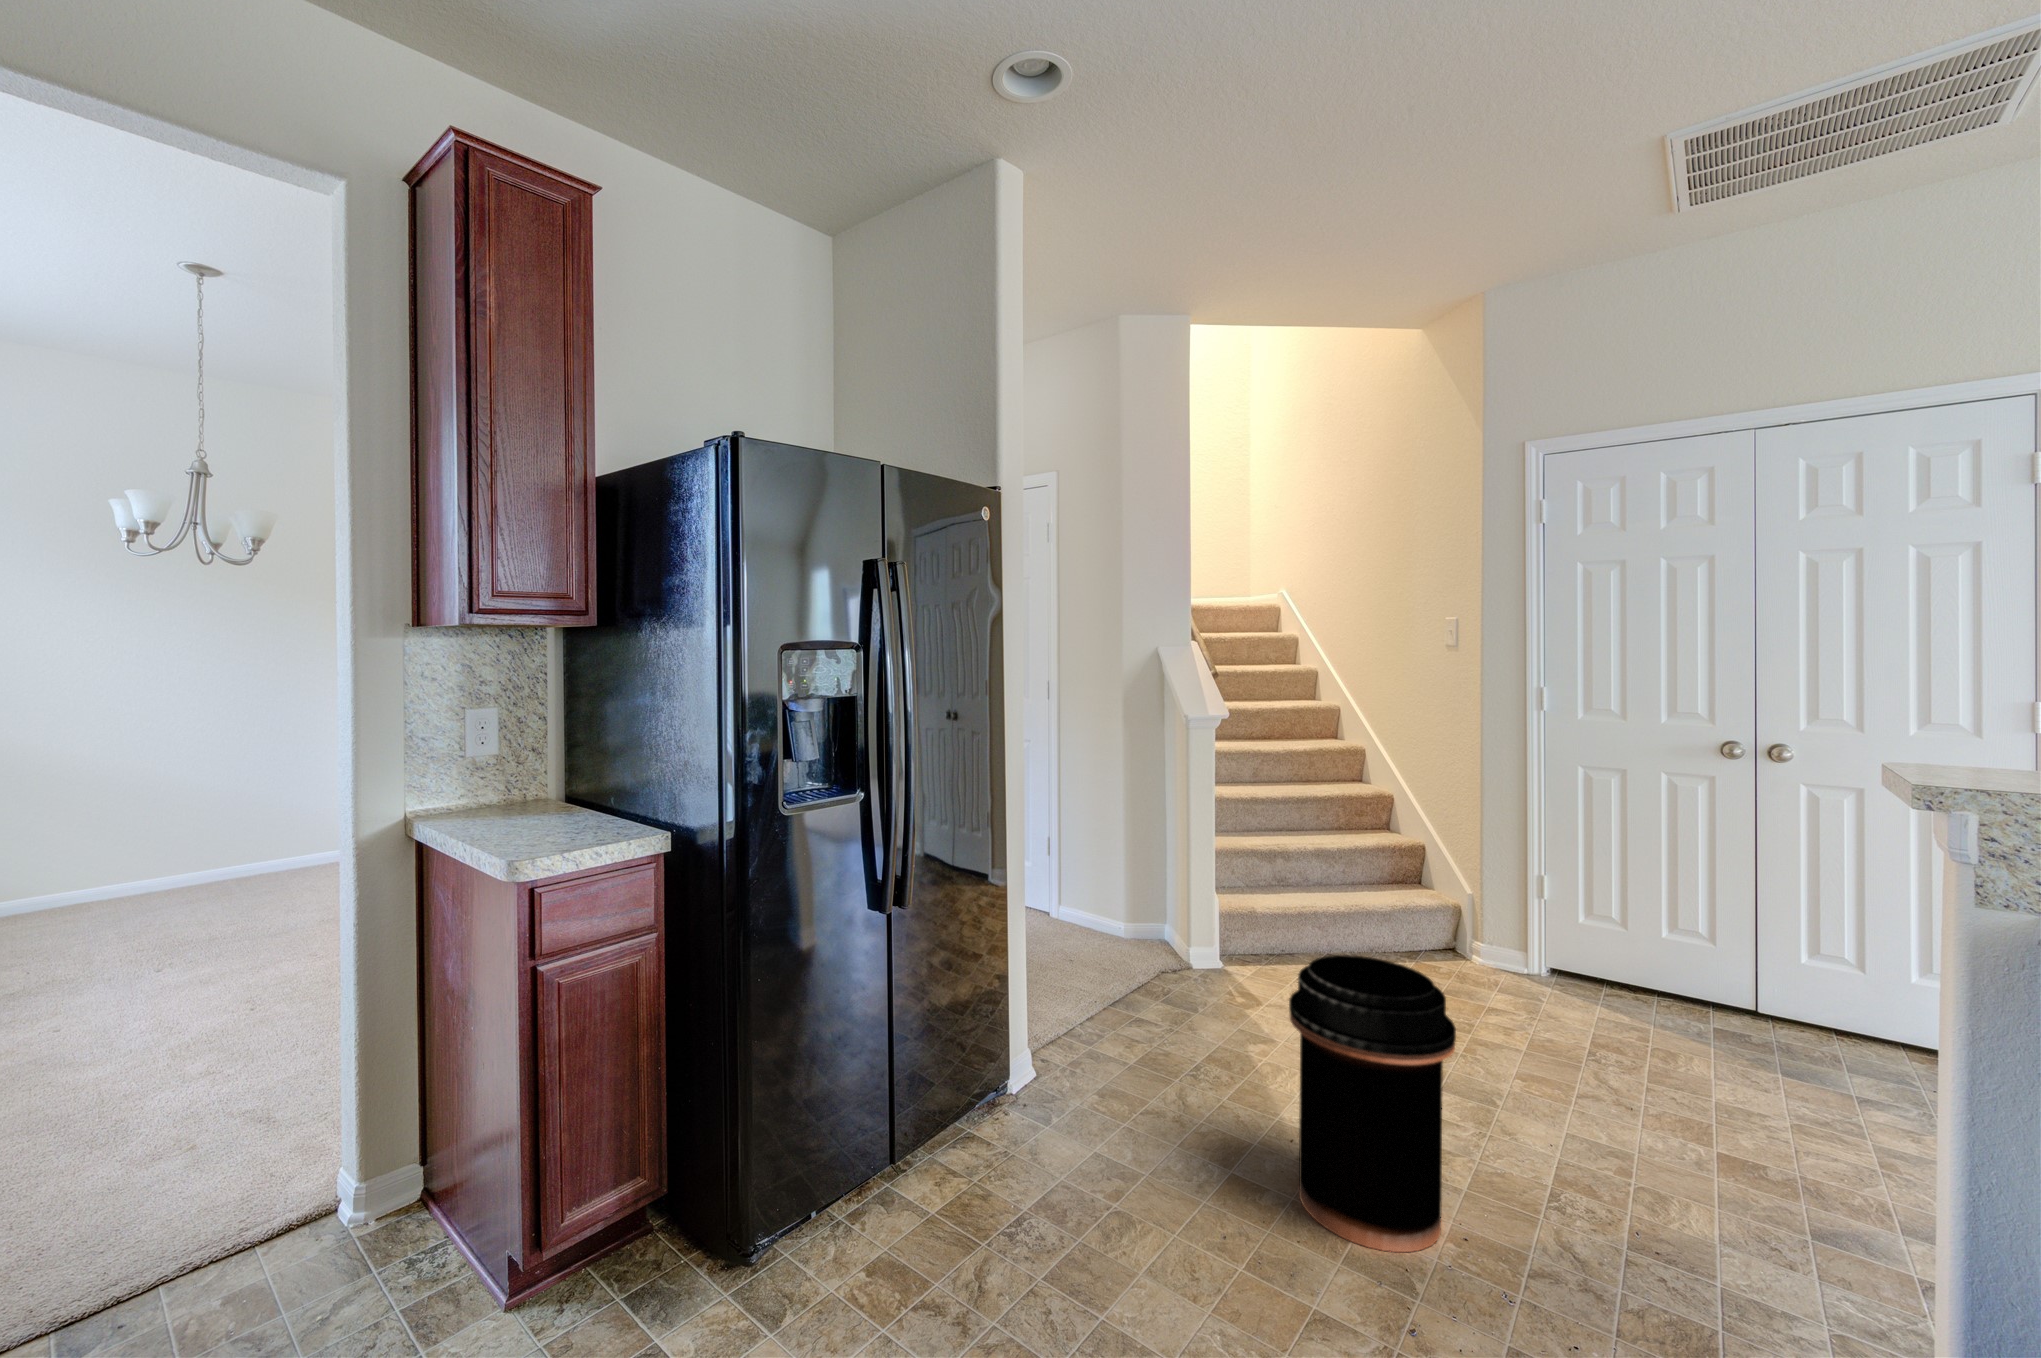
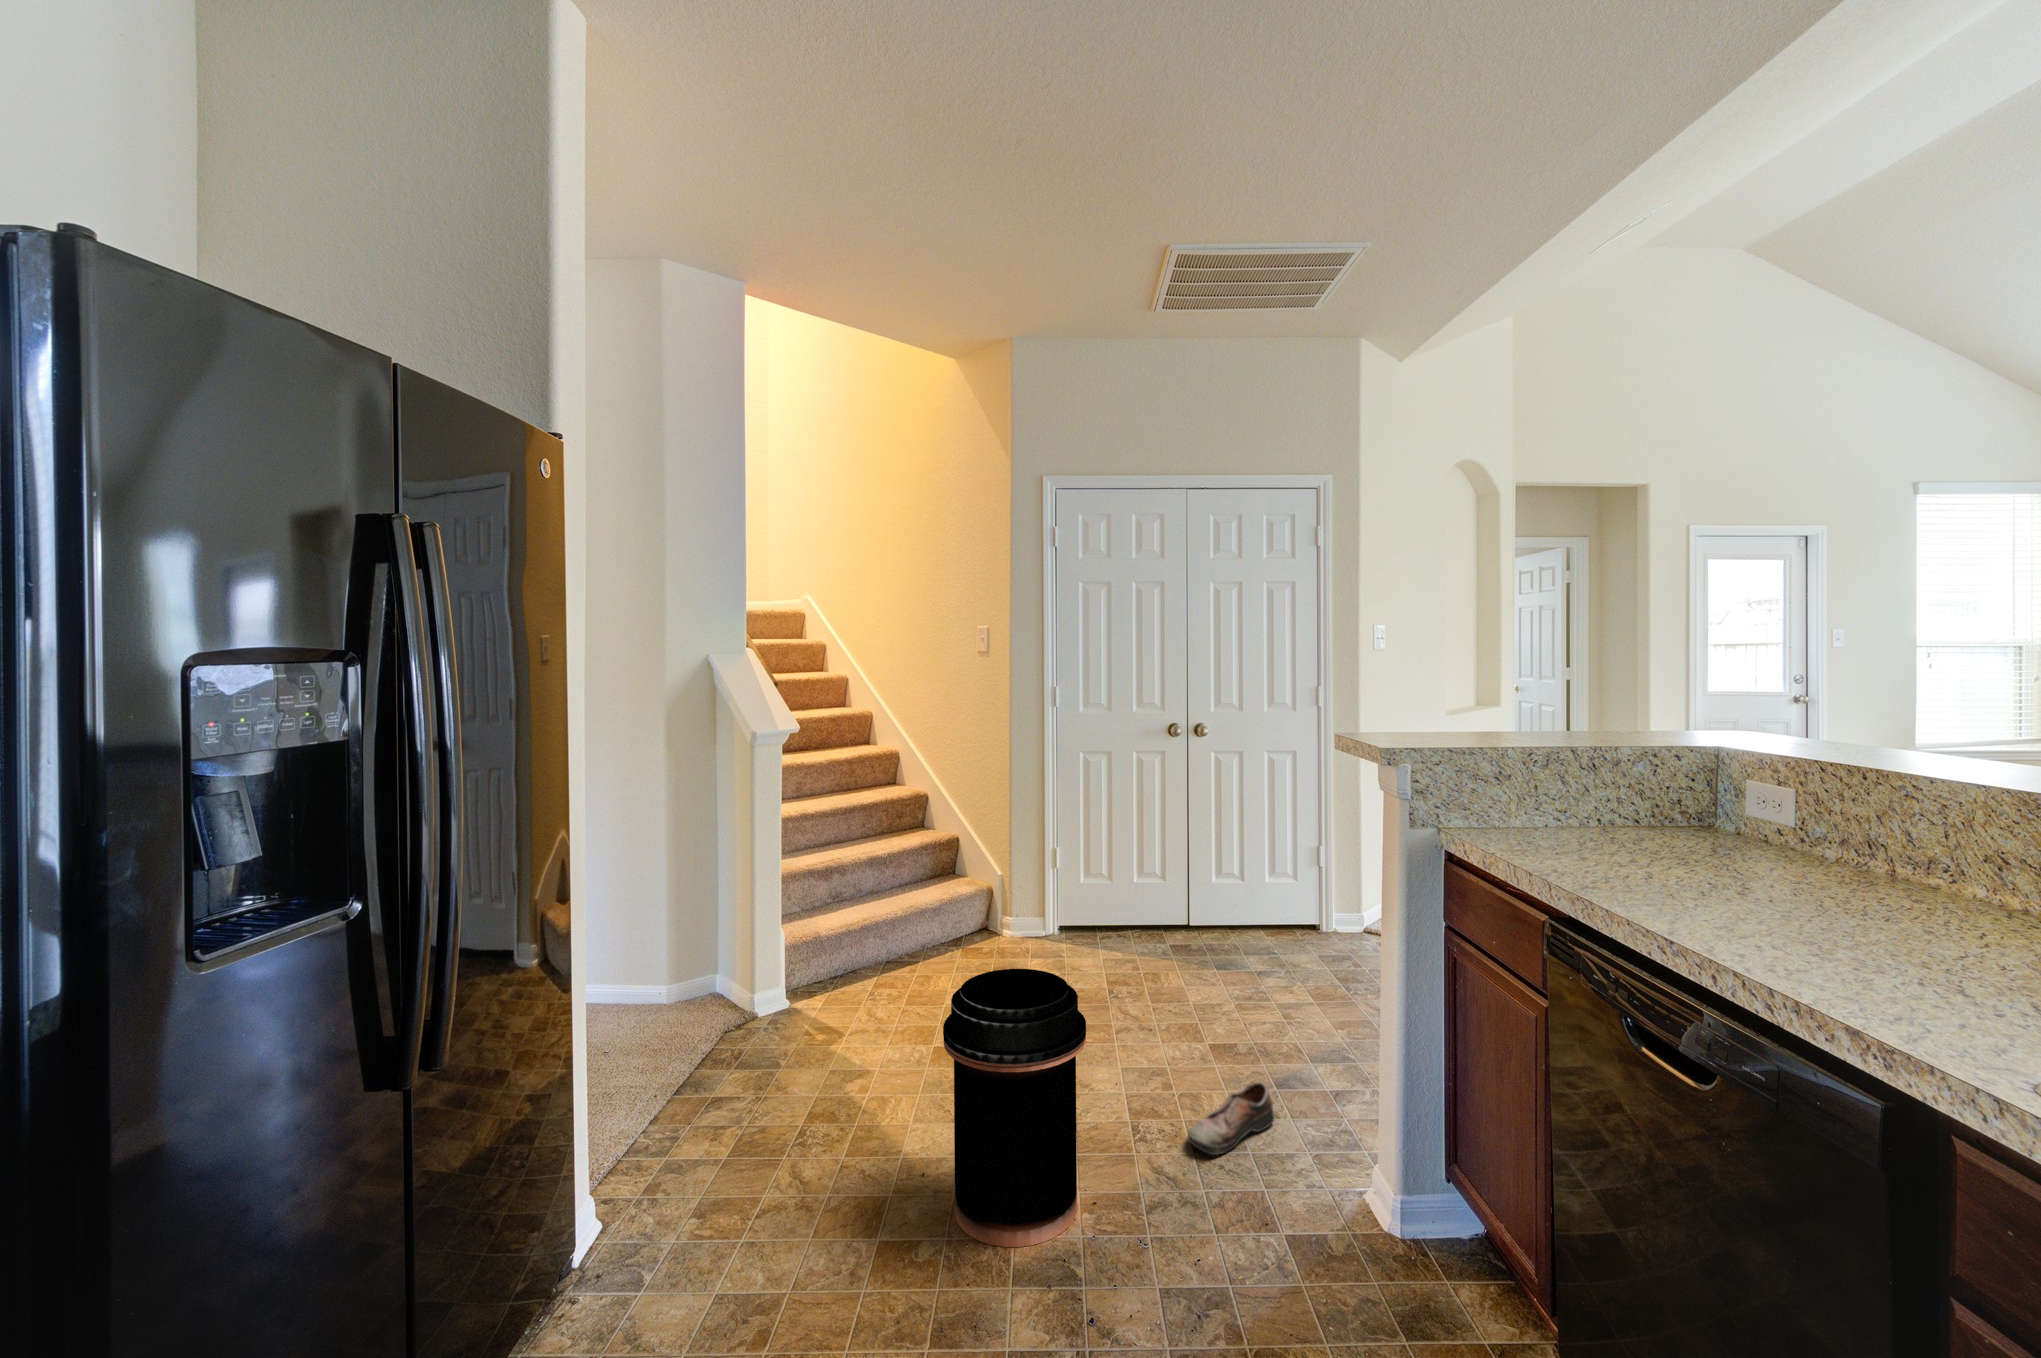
shoe: none [1623,1200,1784,1267] -> present [1188,1082,1274,1155]

